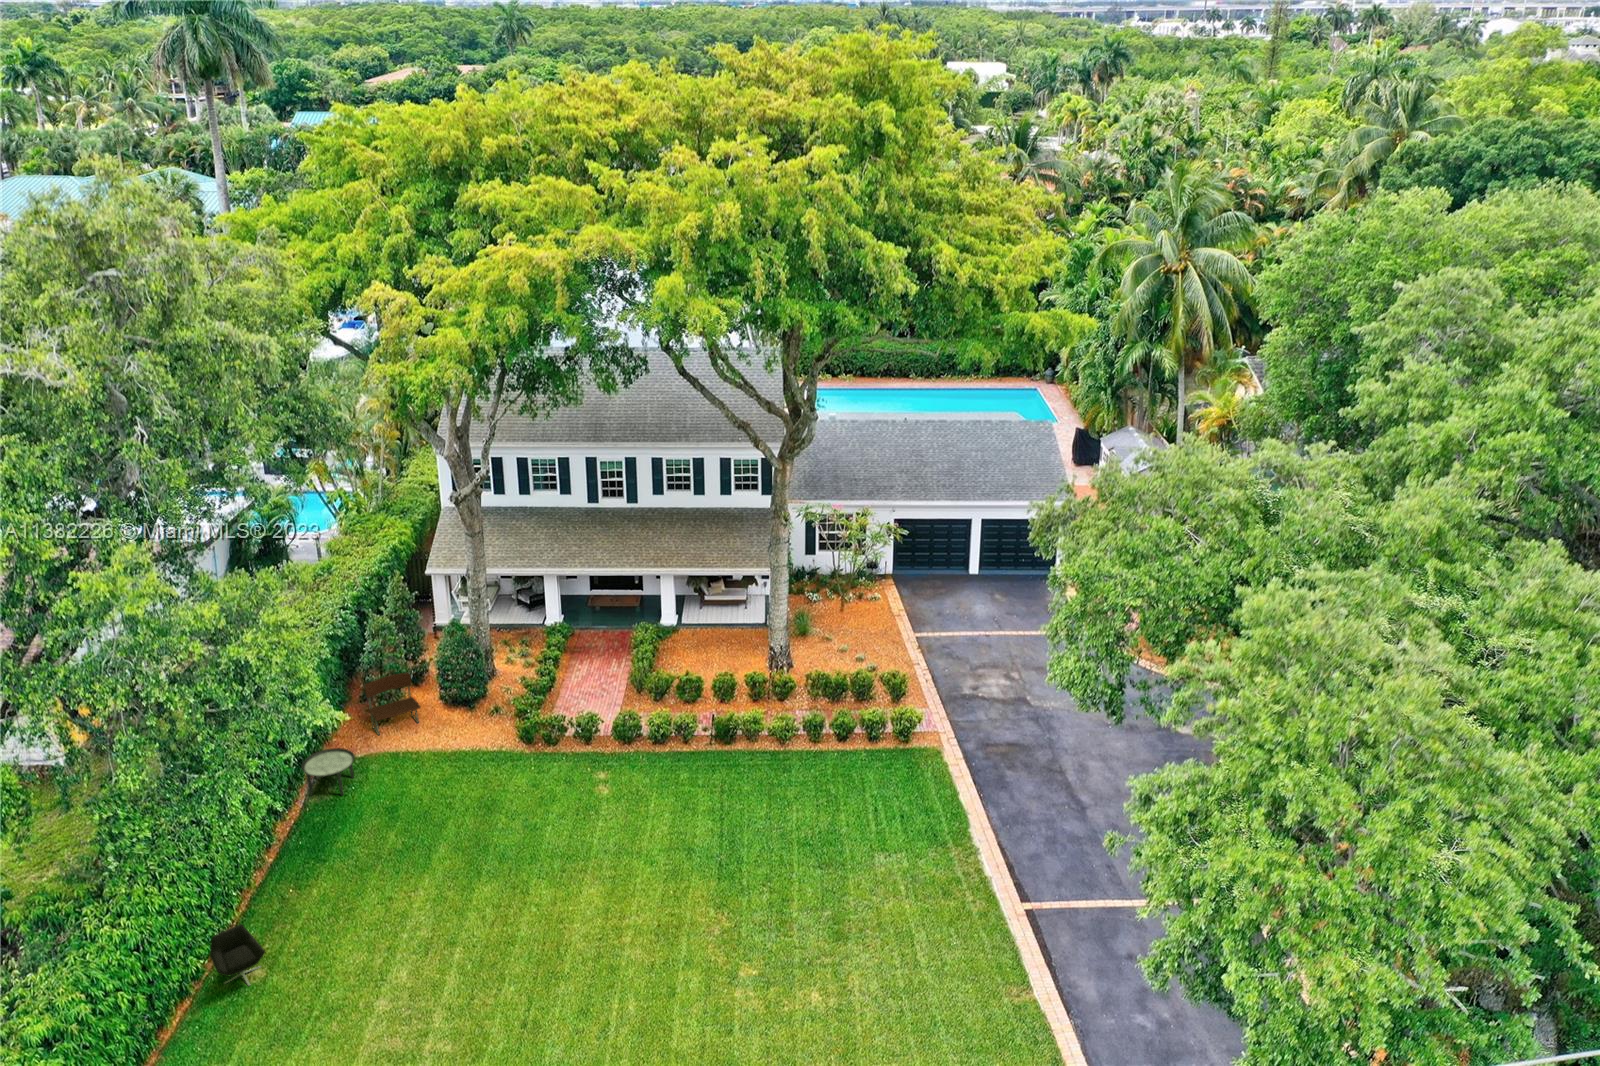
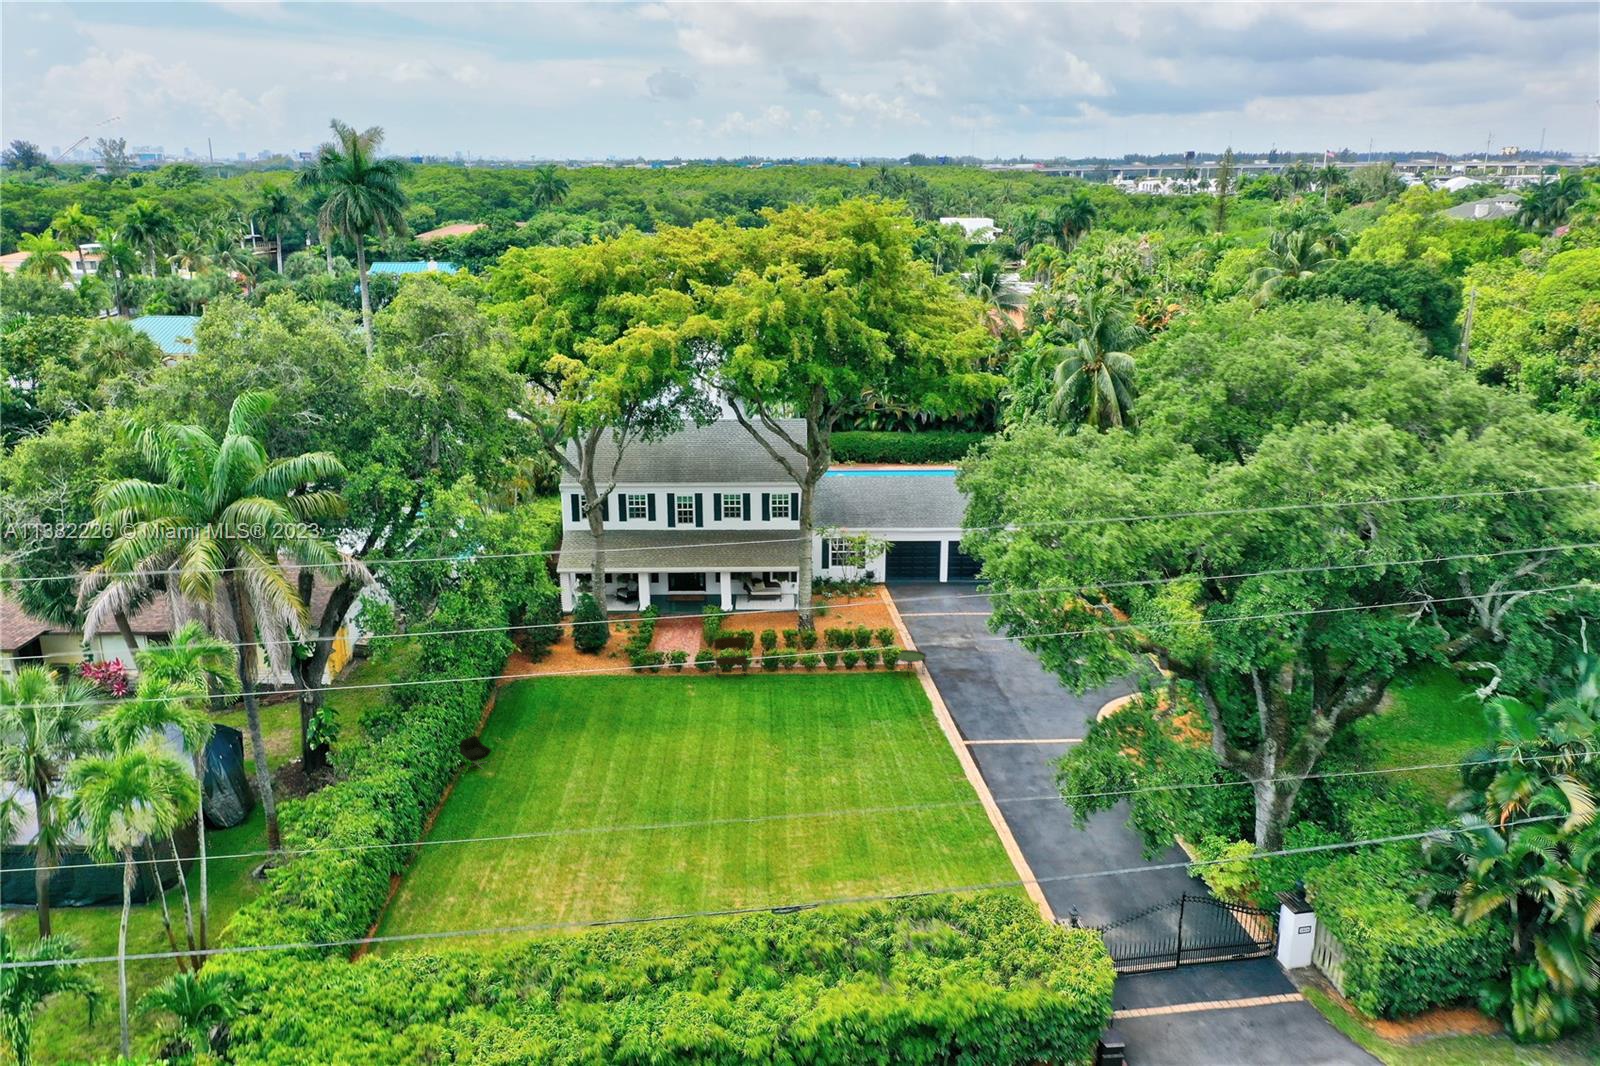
bench: present [365,672,421,735] -> present [714,637,748,676]
round table: present [301,748,355,795] -> present [895,650,926,677]

